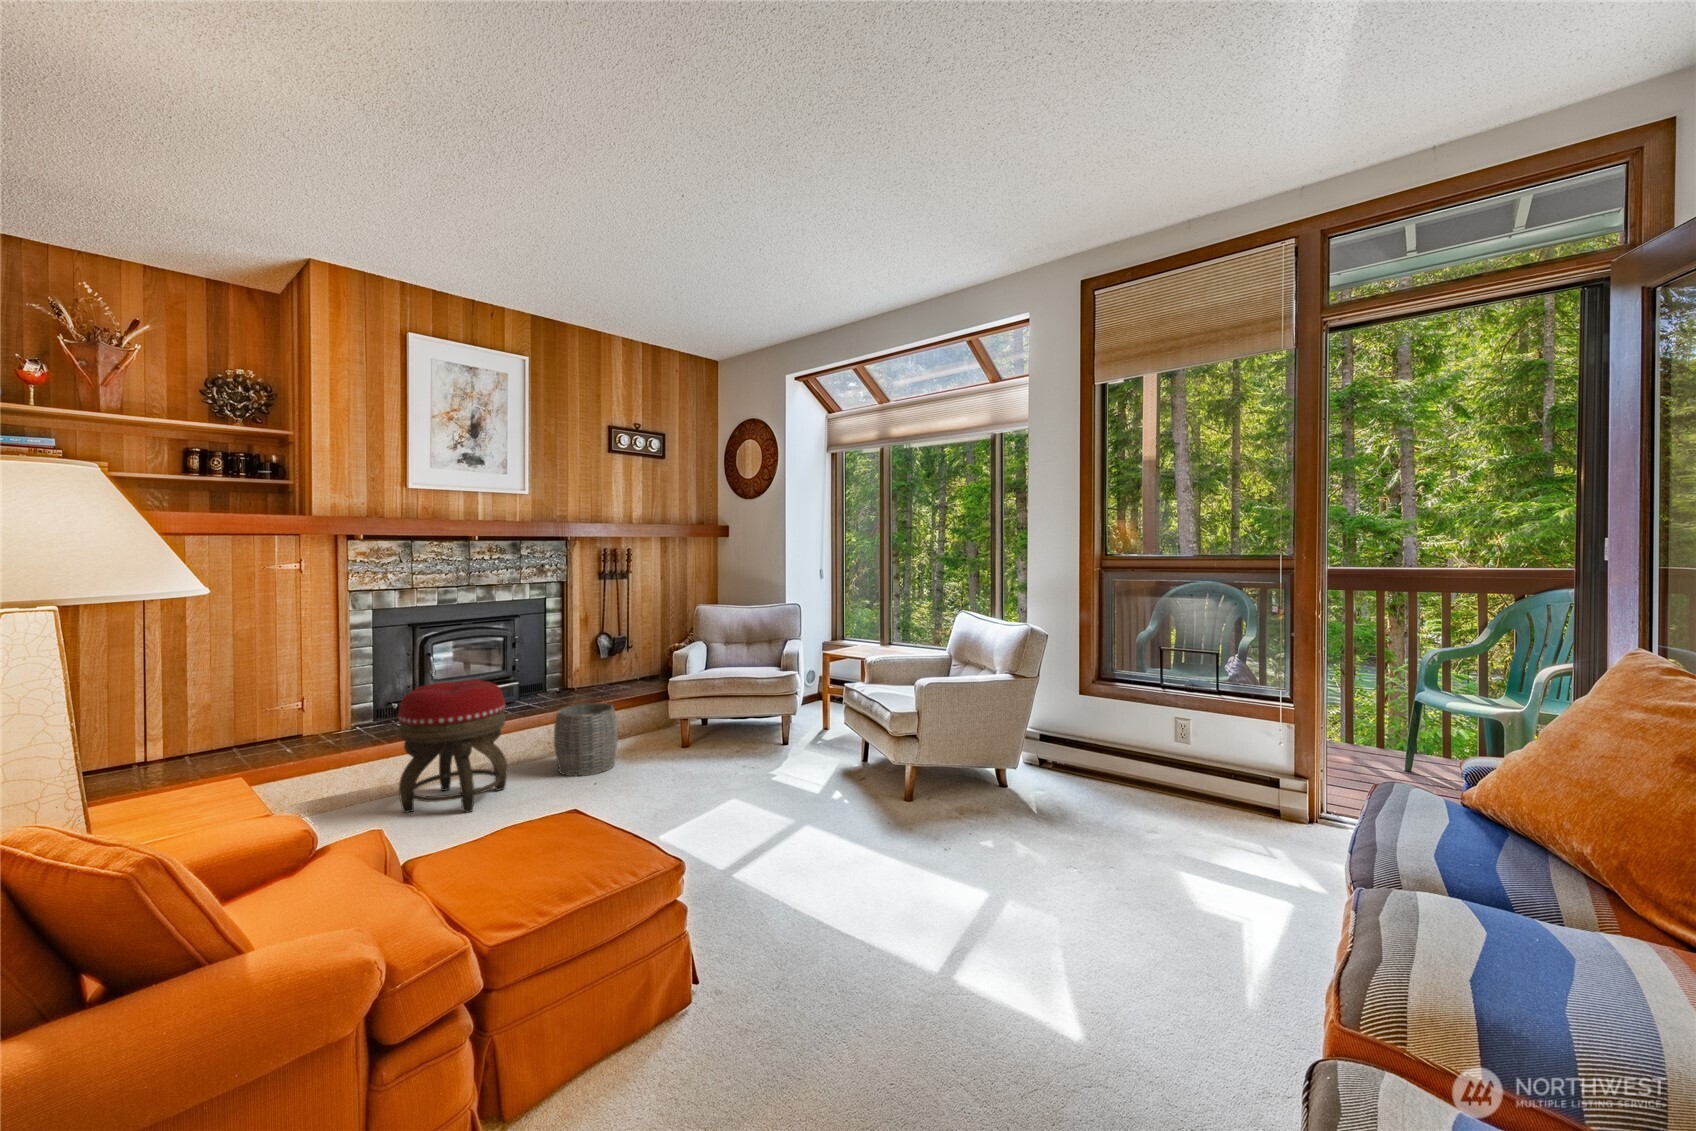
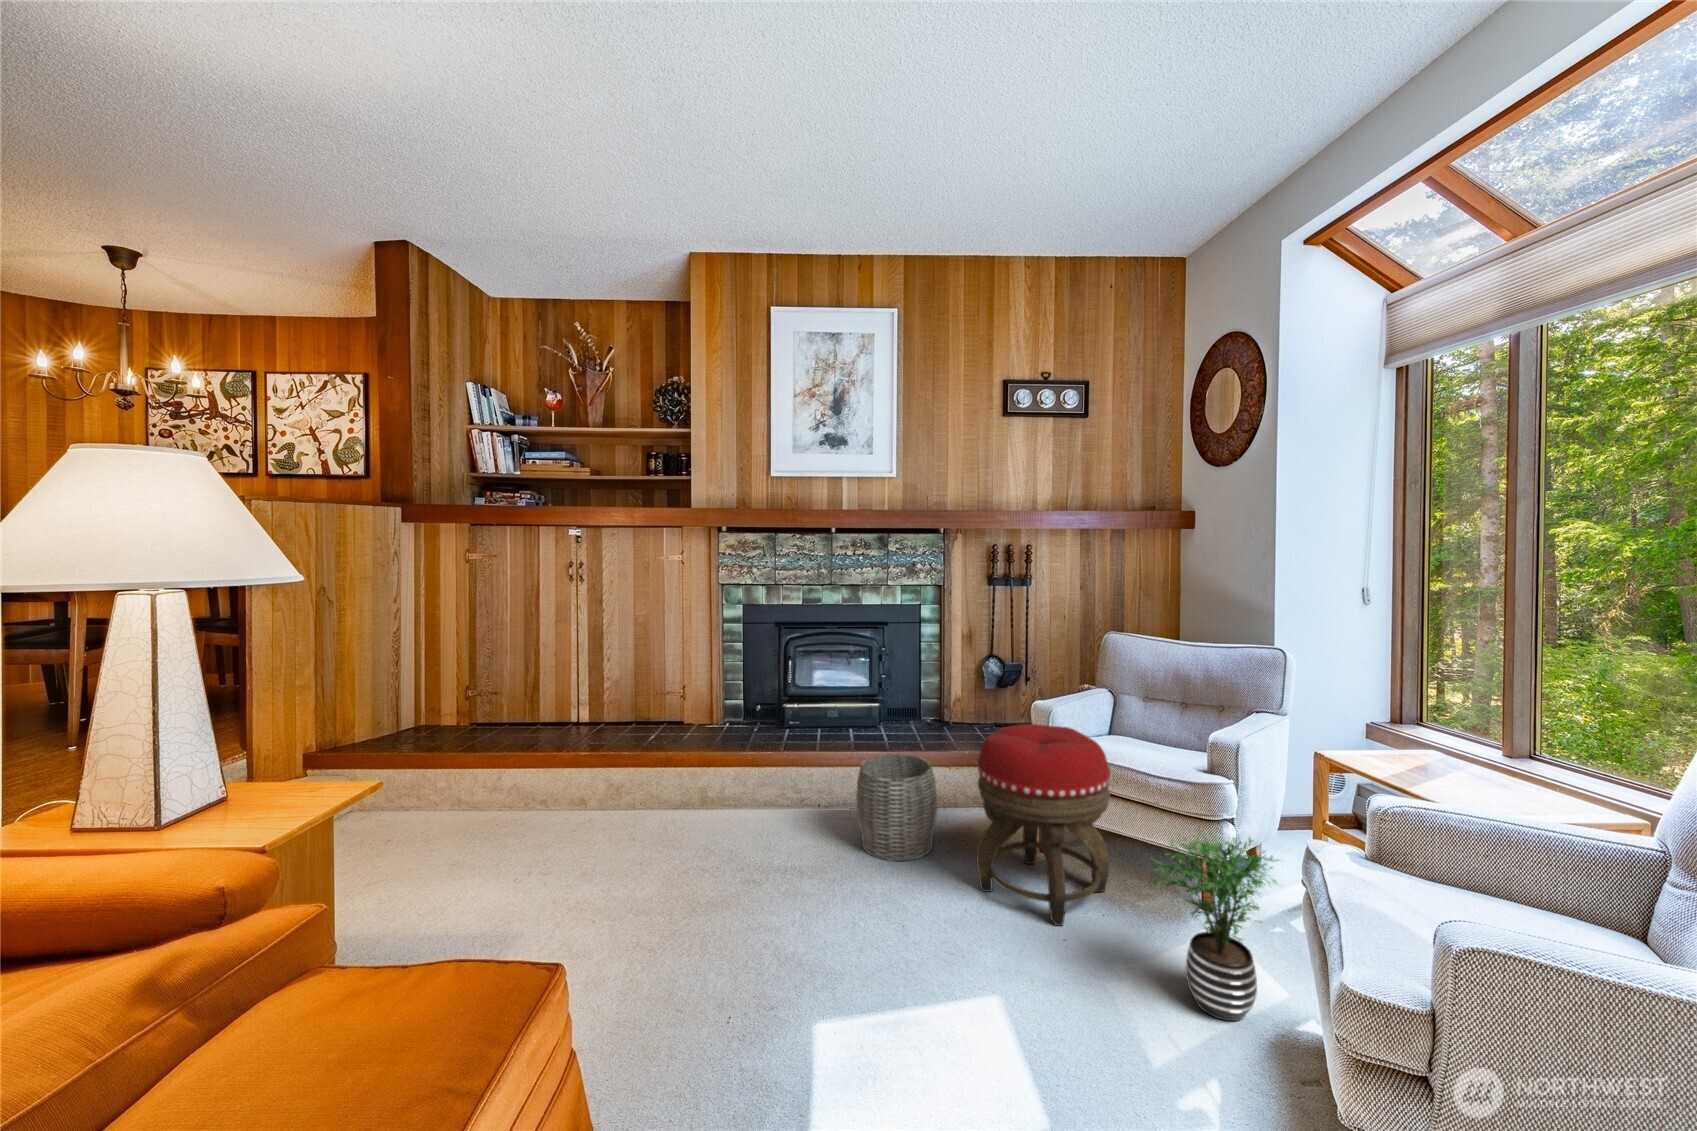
footstool: present [398,679,507,813] -> present [976,724,1110,926]
potted plant: none [776,683,834,773] -> present [1153,829,1277,1021]

